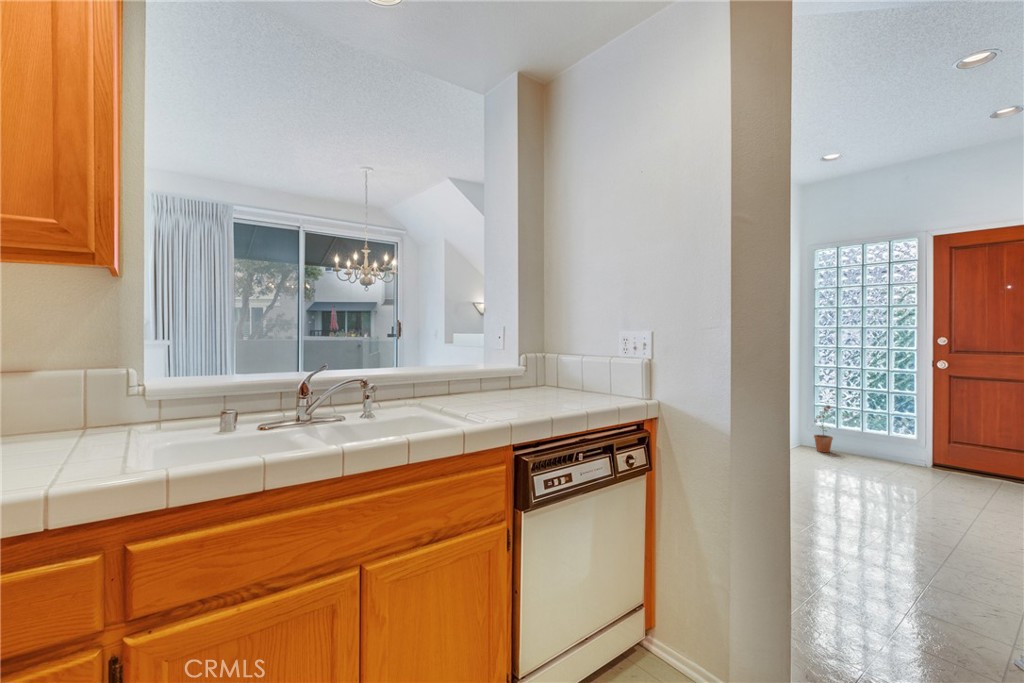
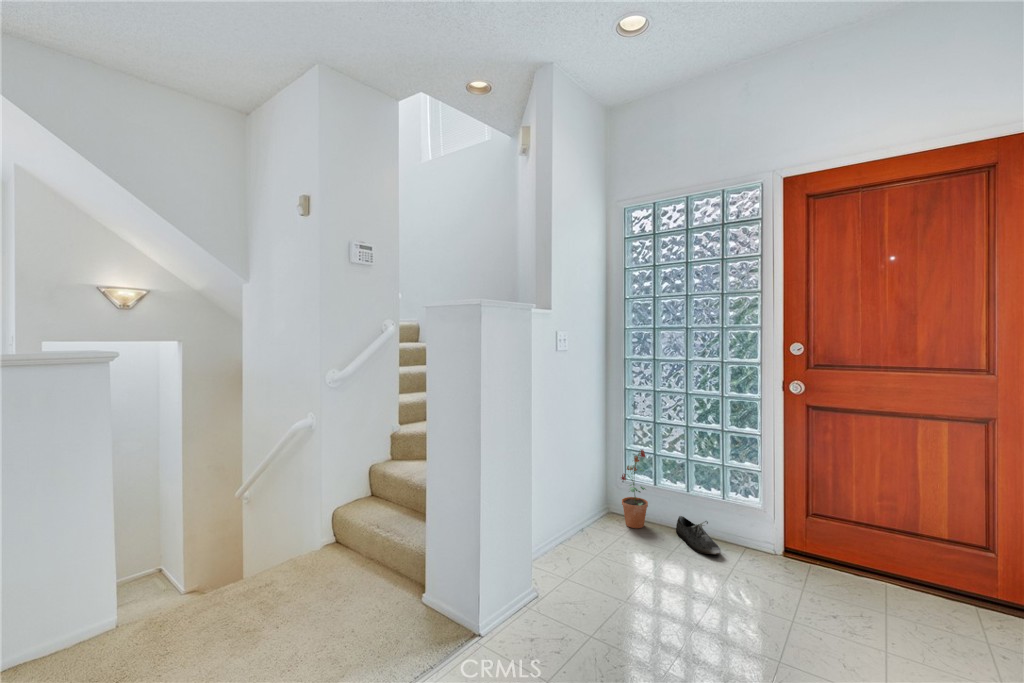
shoe: none [853,446,887,464] -> present [676,516,721,555]

